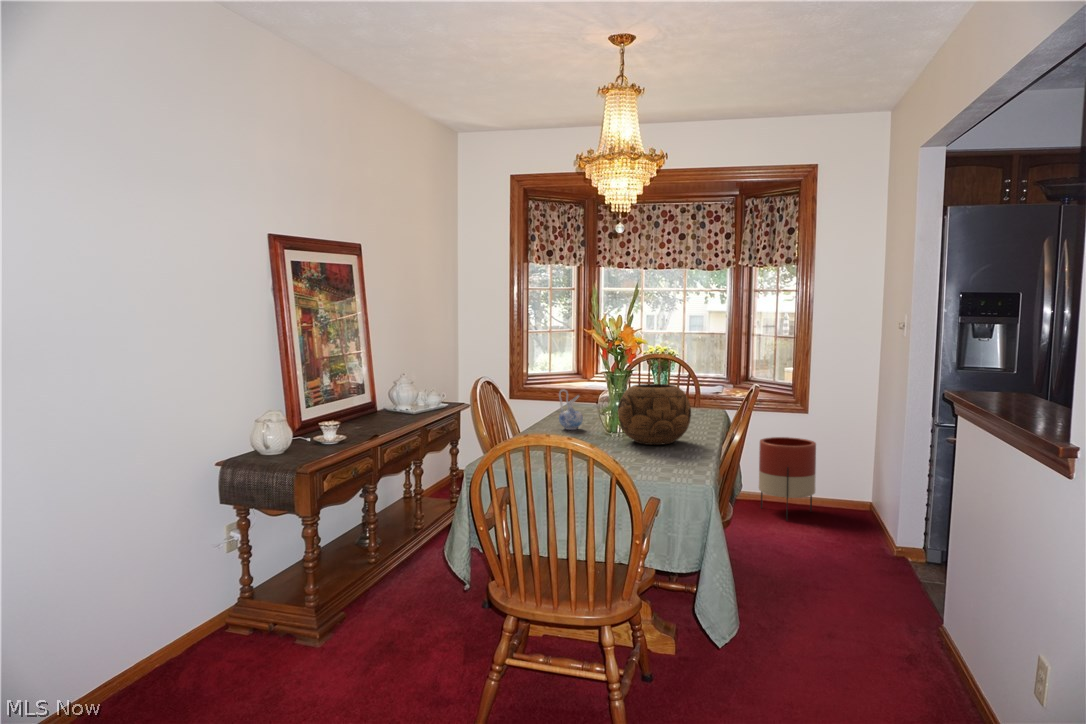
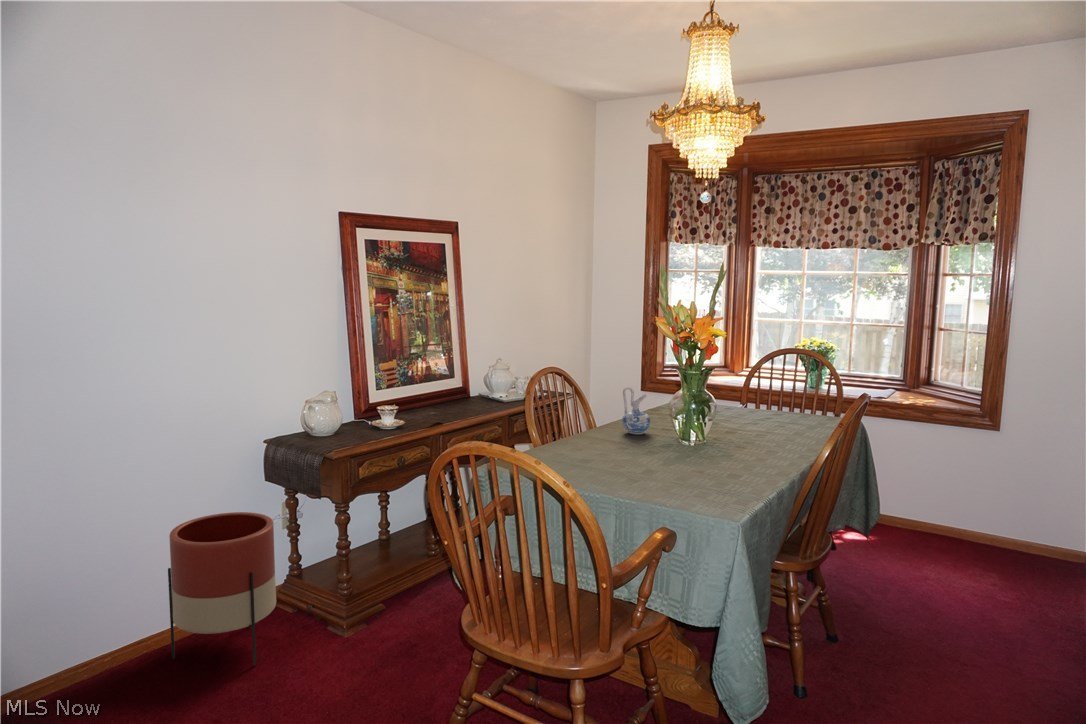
decorative bowl: present [618,384,691,445] -> none [671,388,764,466]
planter: present [759,437,816,520] -> present [168,512,276,665]

